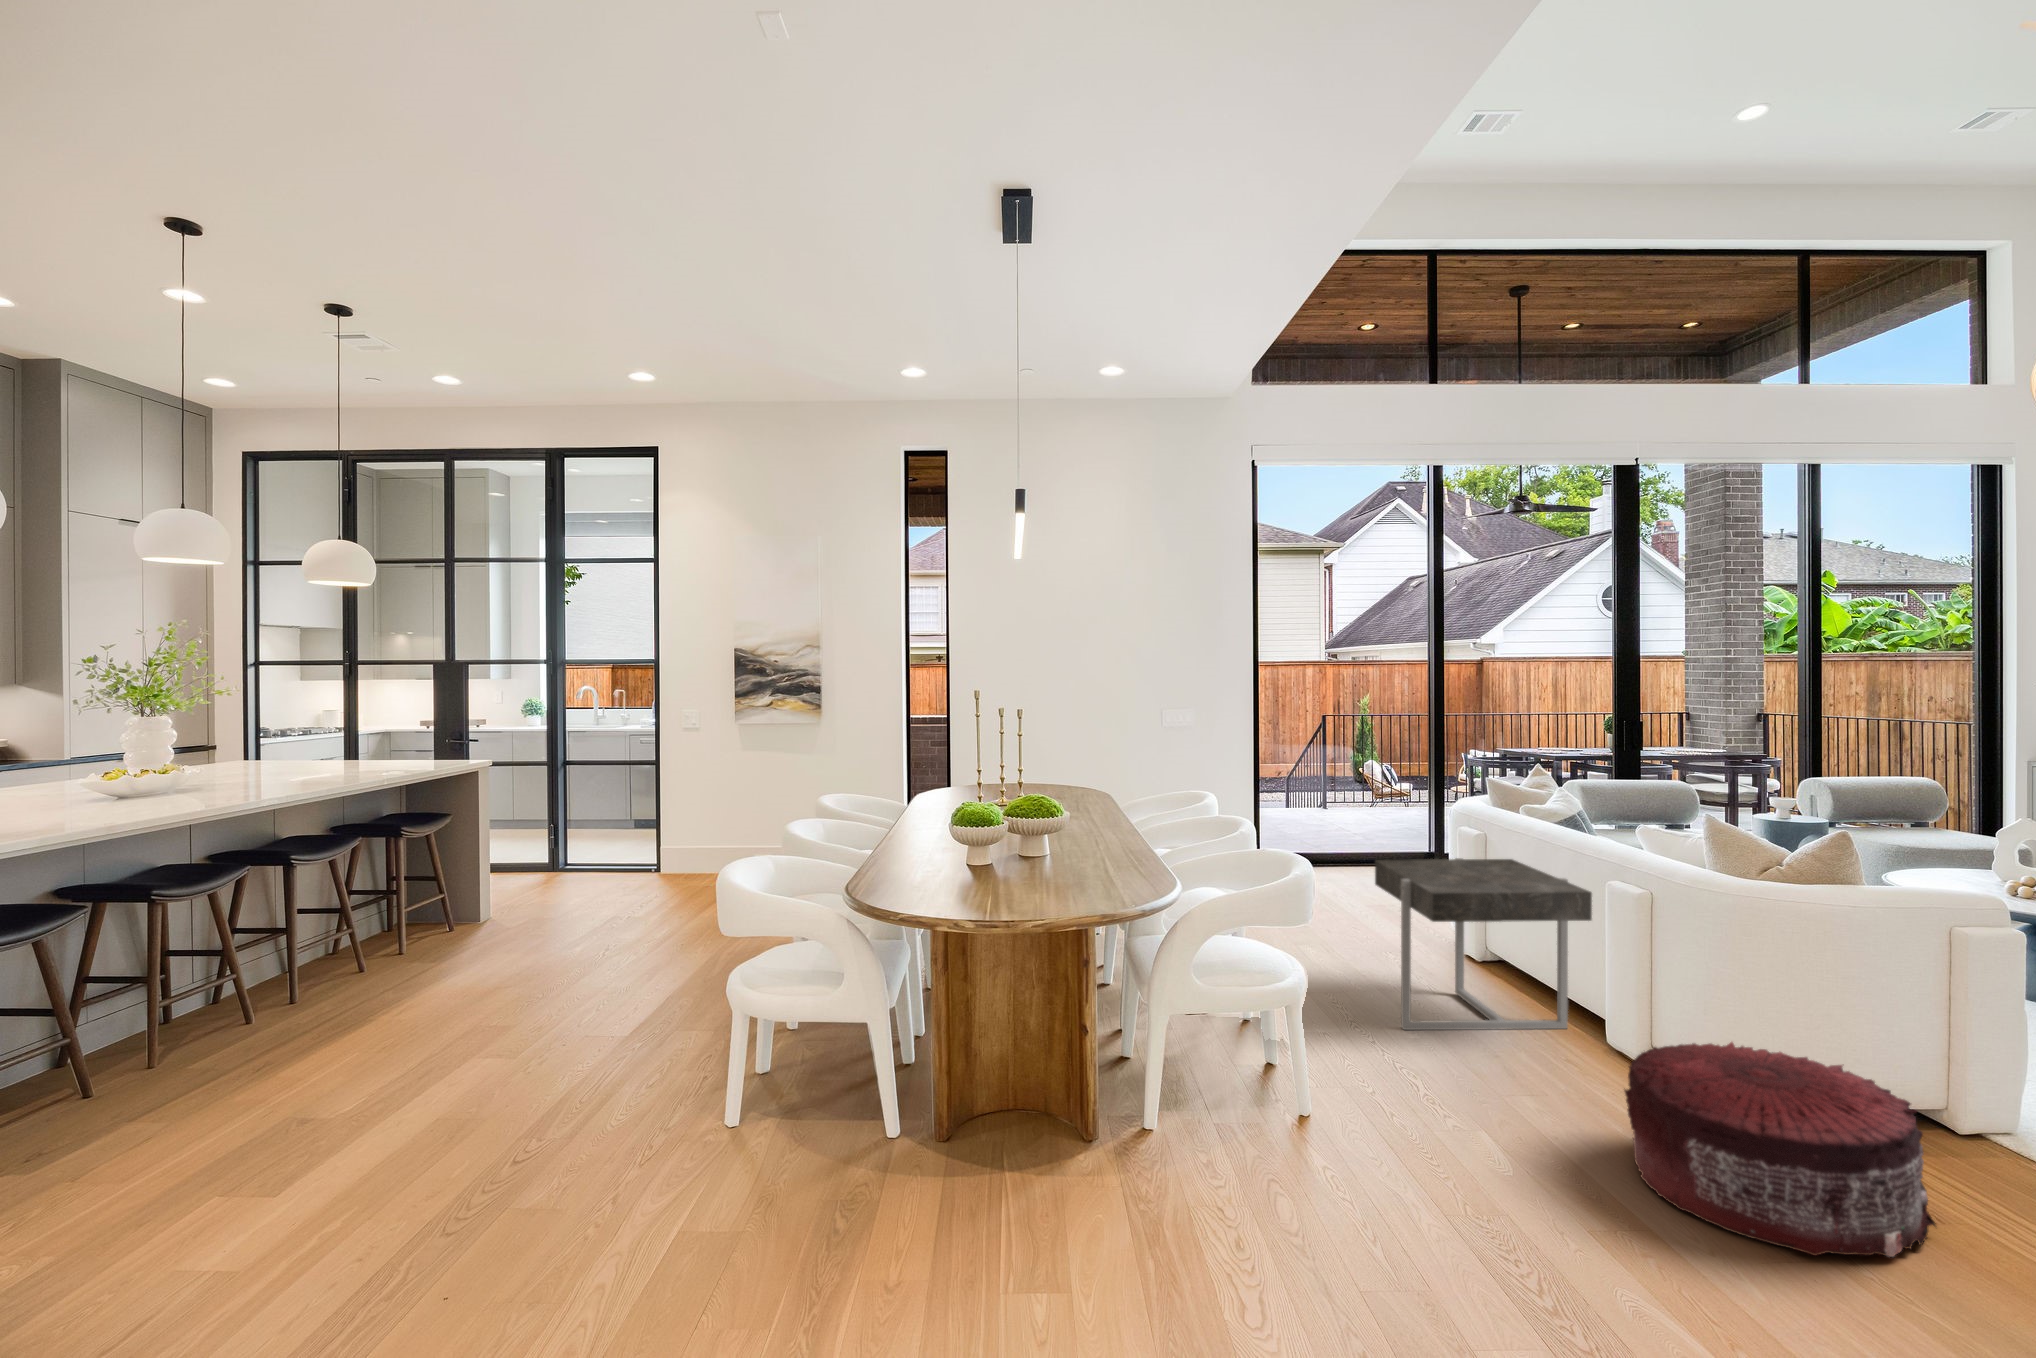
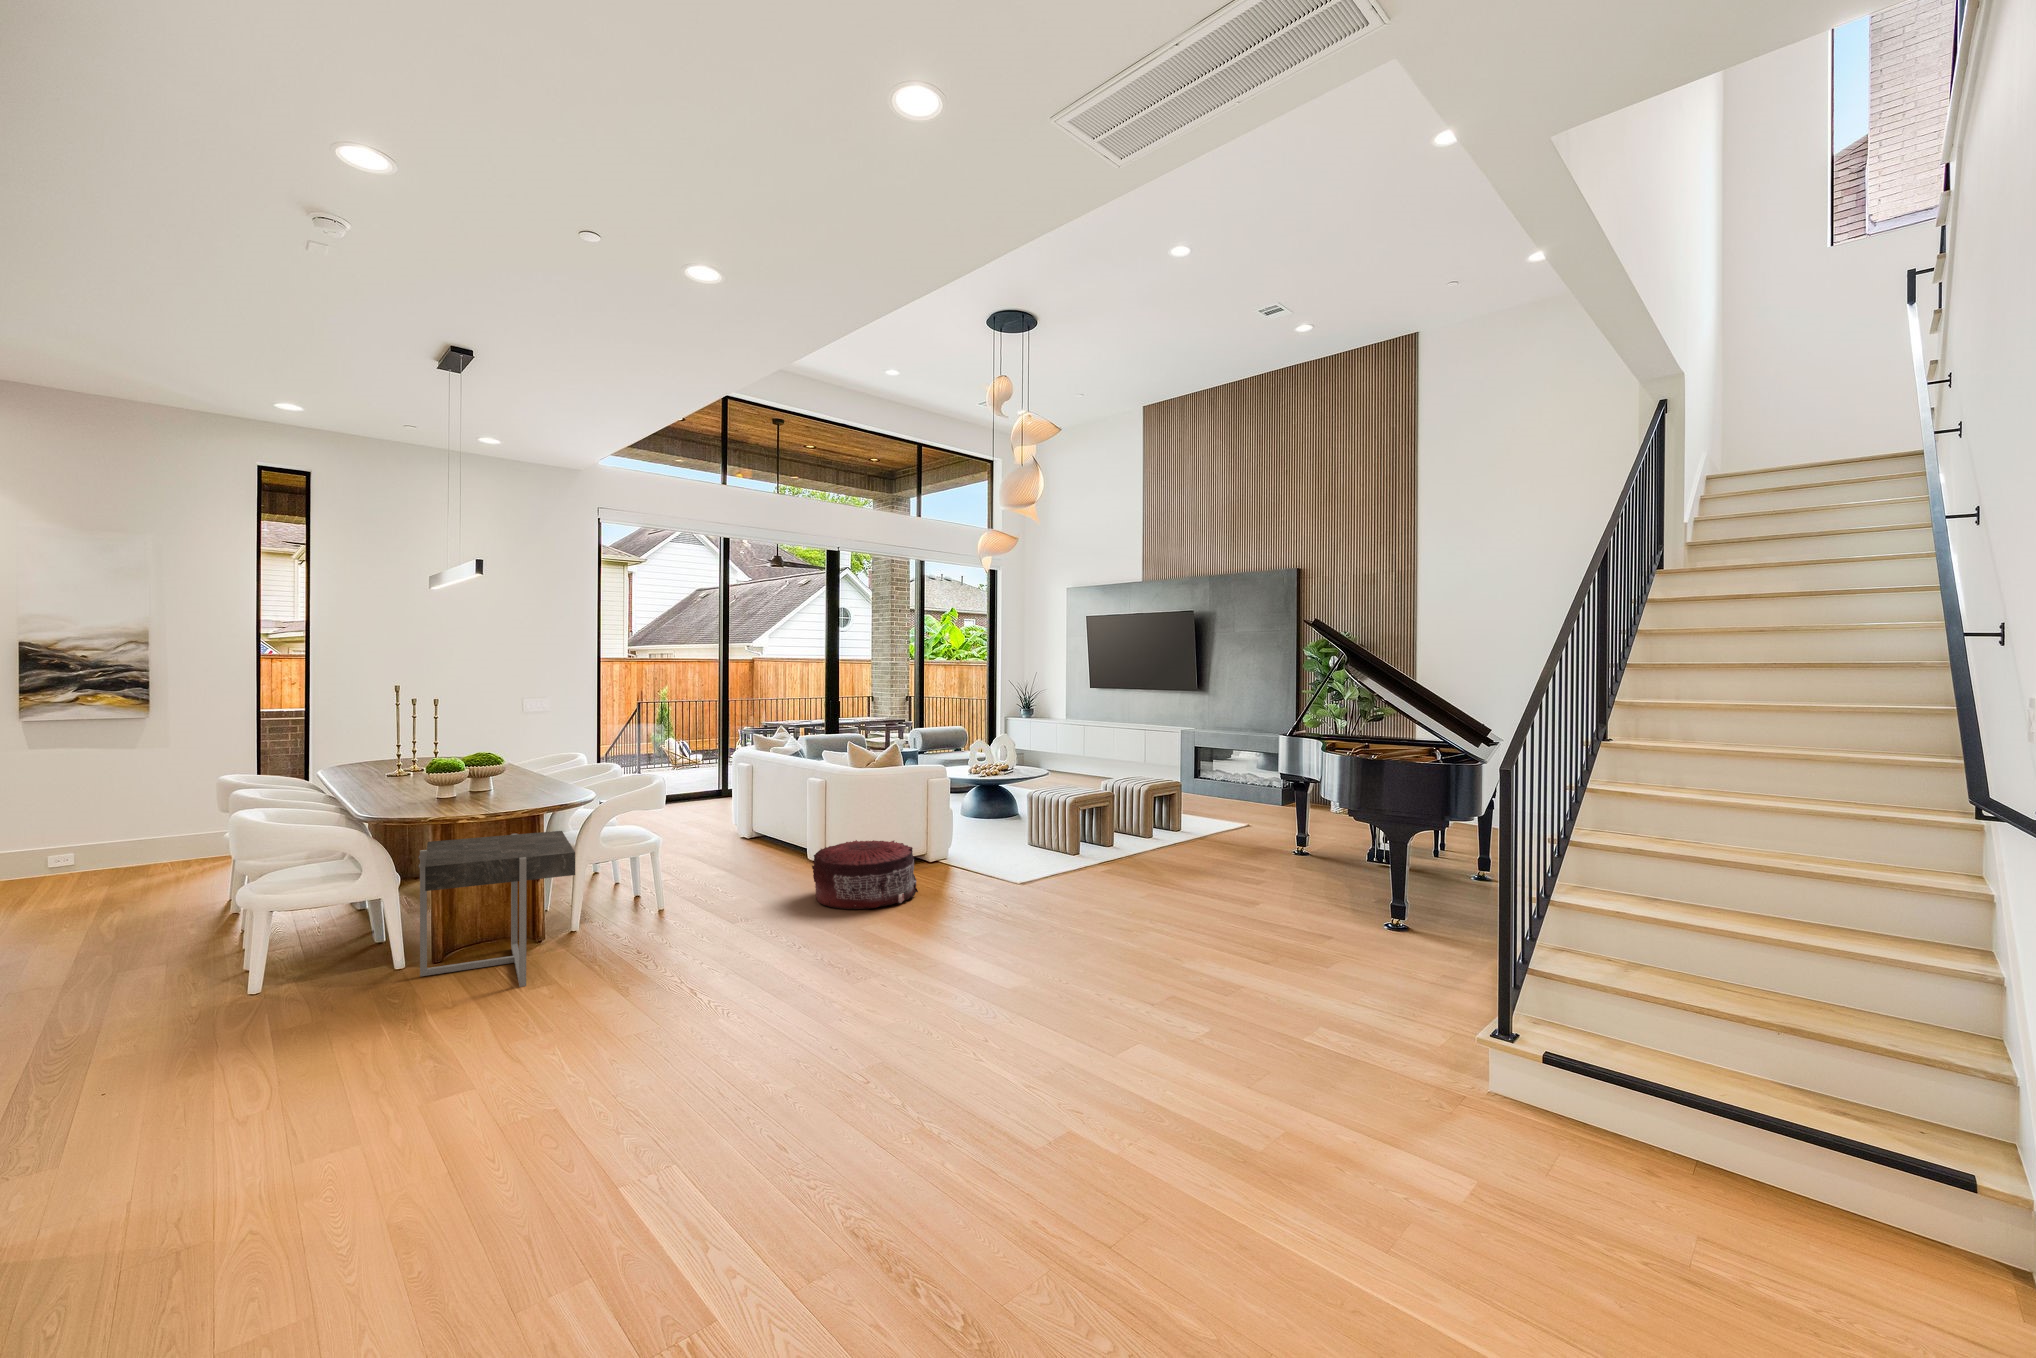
side table: present [1375,858,1592,1030] -> present [419,831,575,987]

